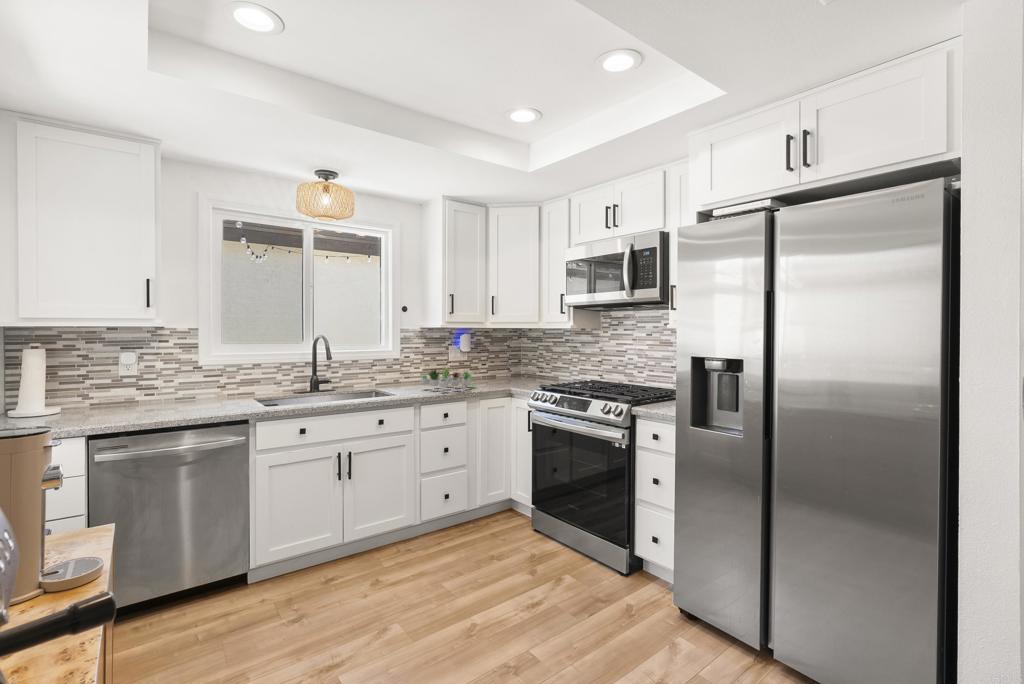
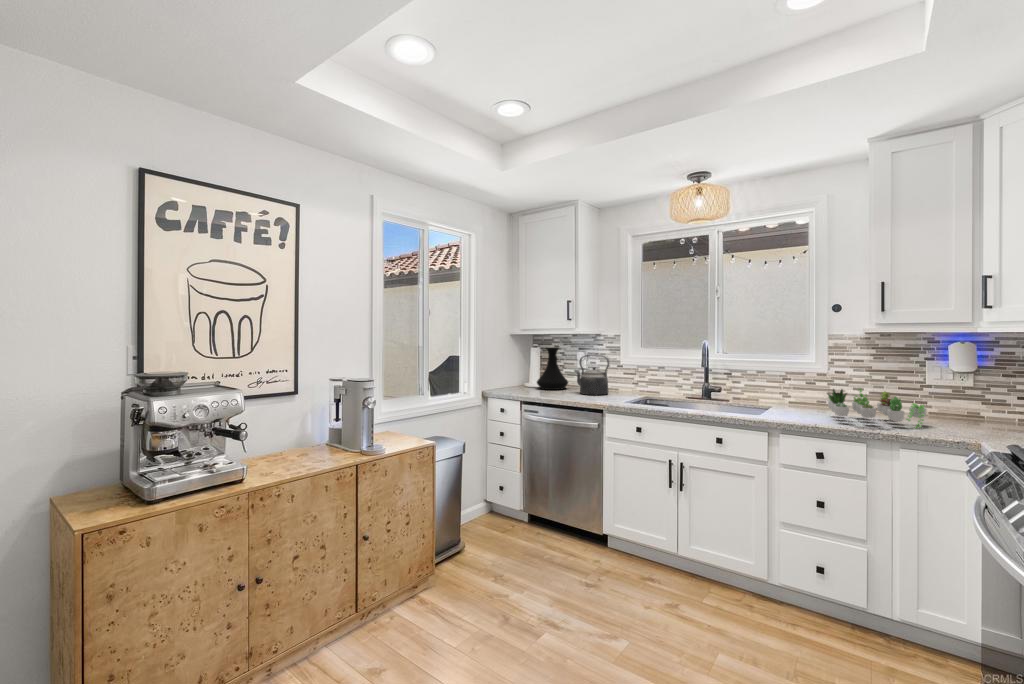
vase: none [37,348,104,416] -> present [537,348,568,390]
kettle: none [139,355,199,410] -> present [575,355,609,395]

